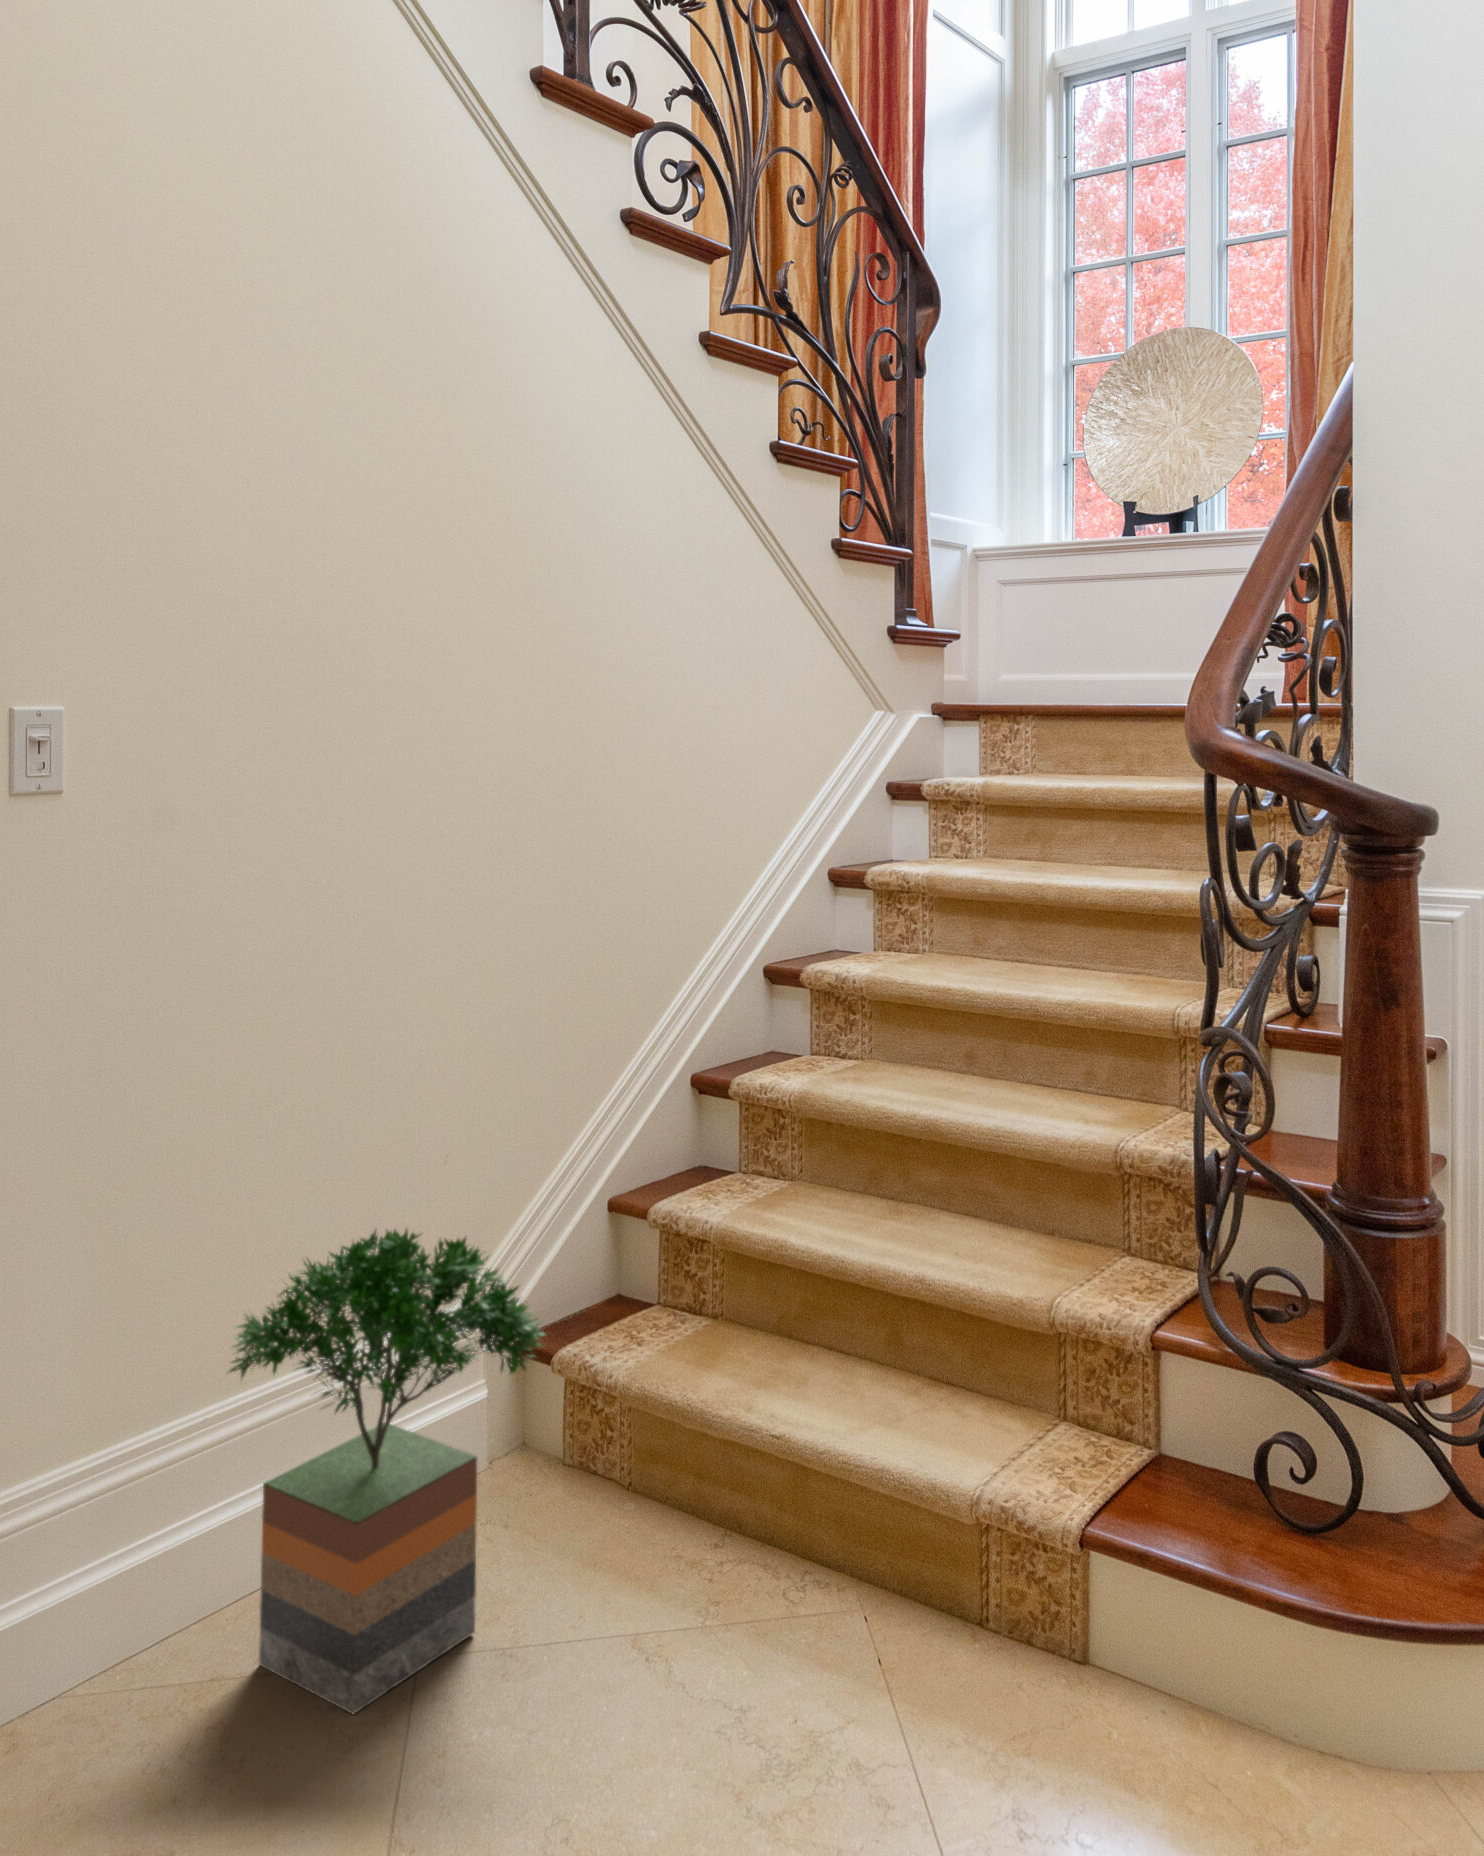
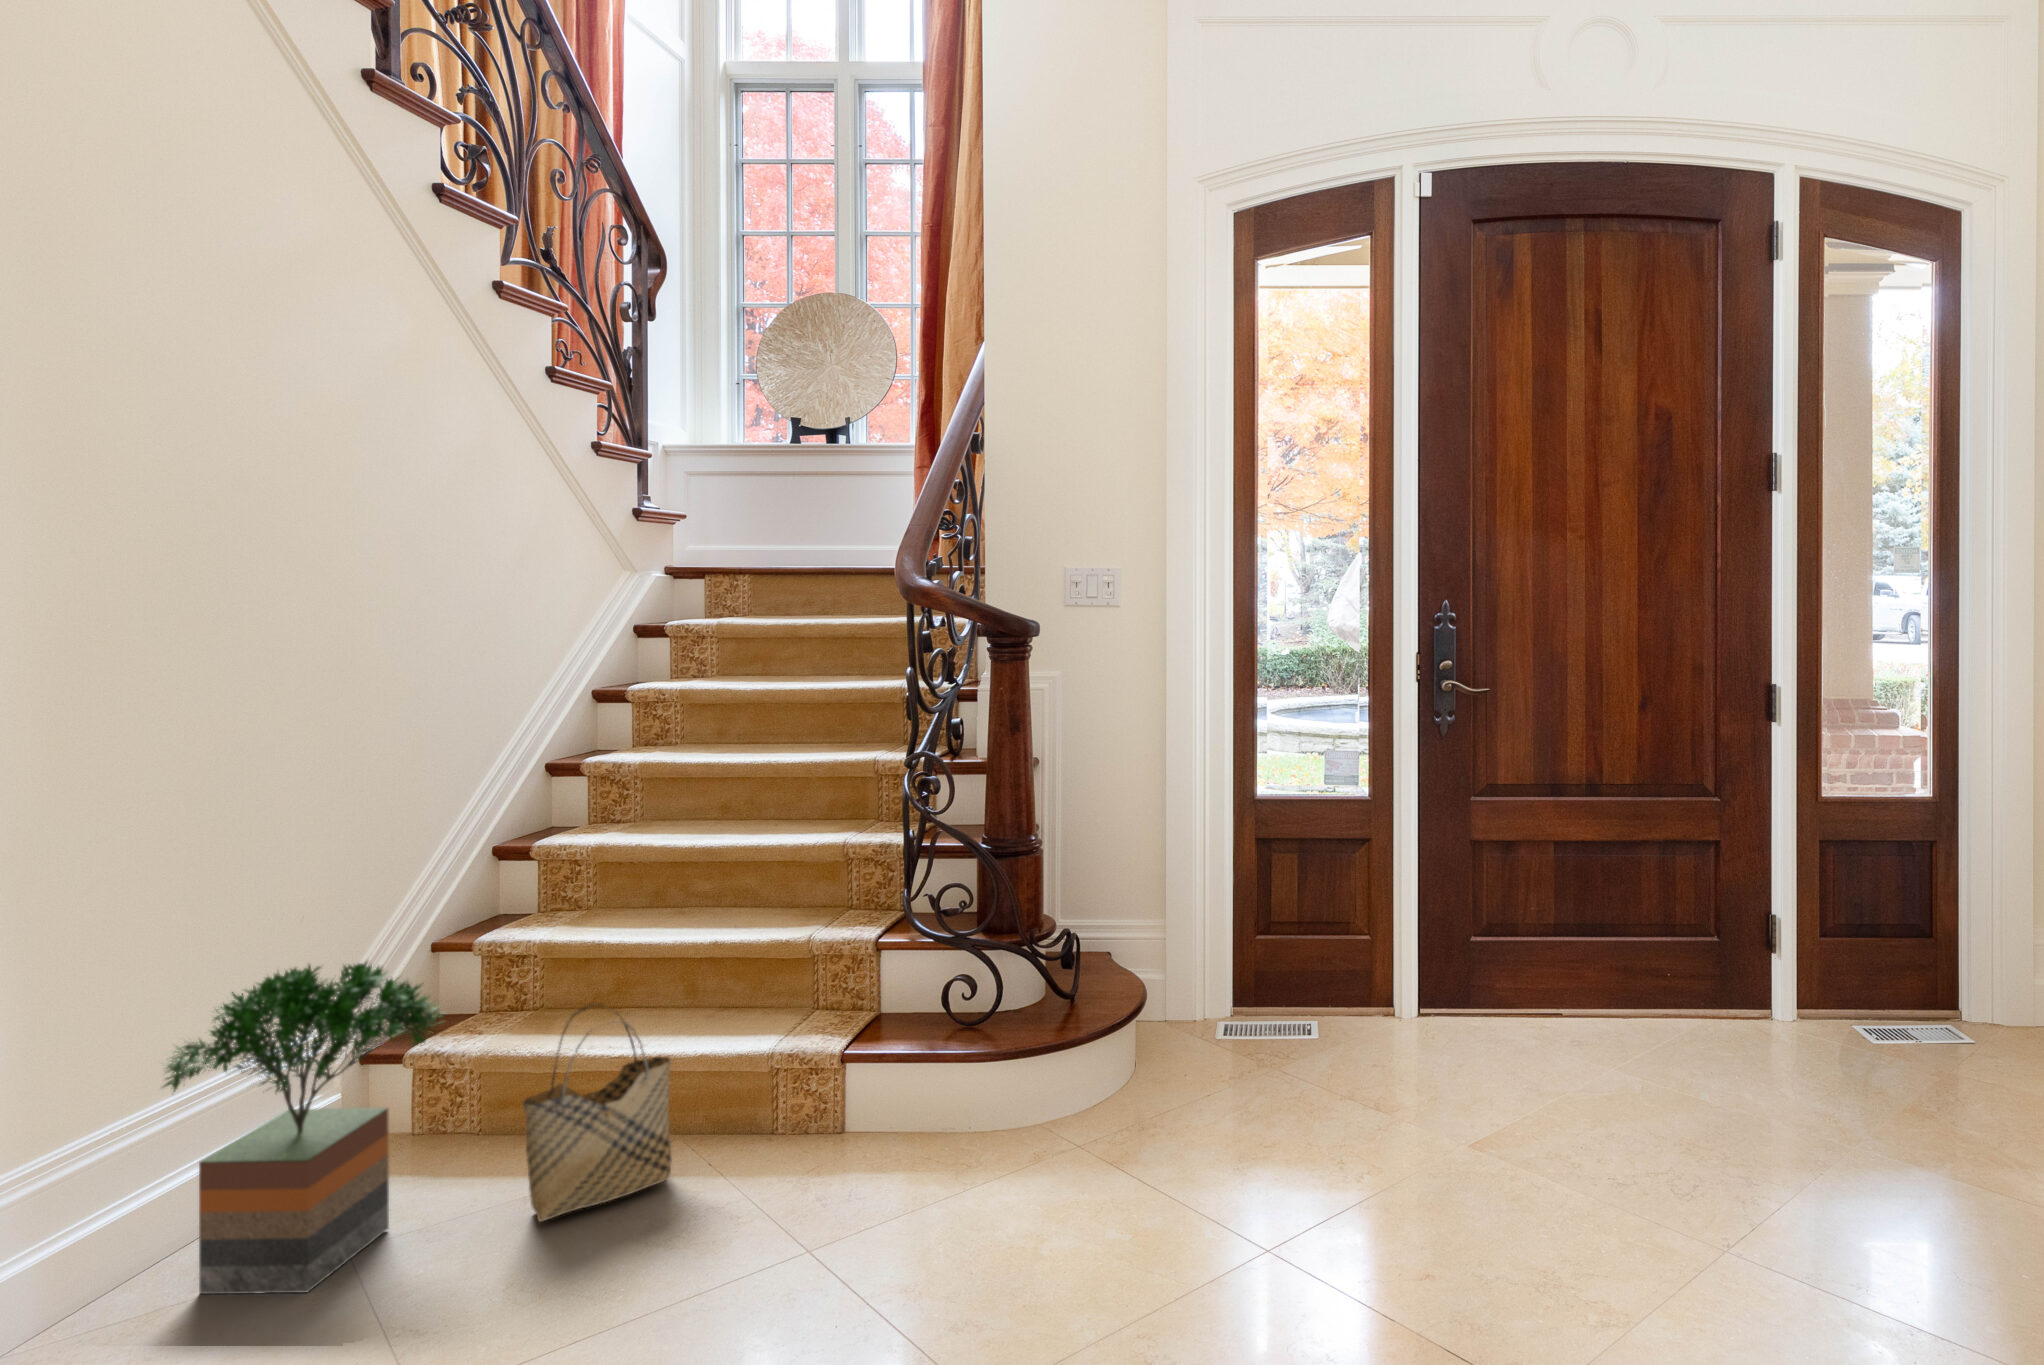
woven basket: none [618,1360,827,1699] -> present [522,1004,671,1222]

